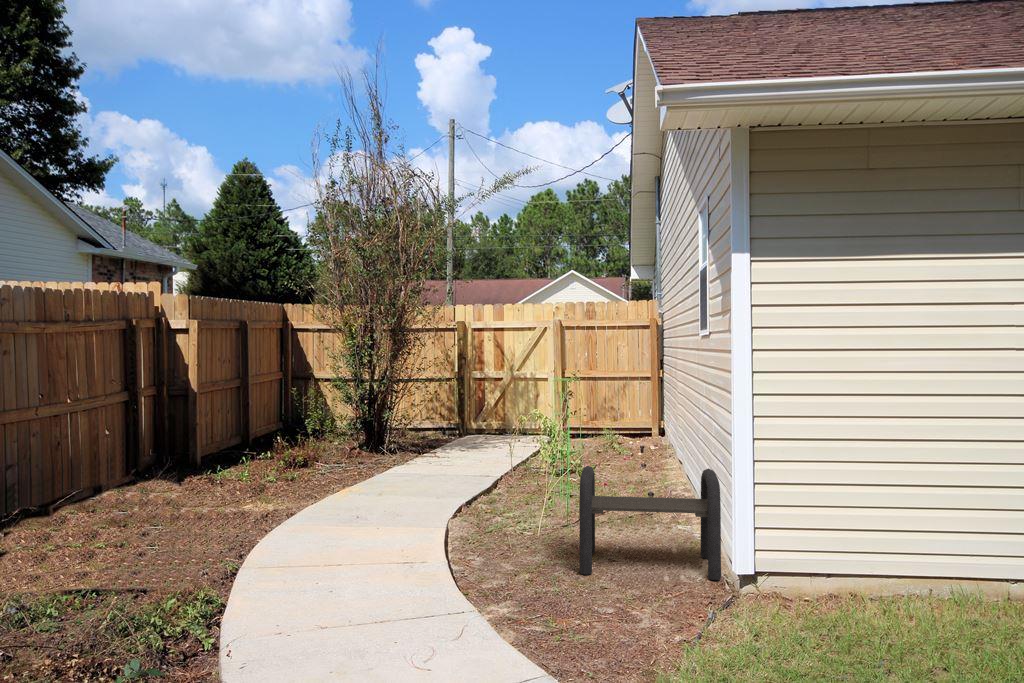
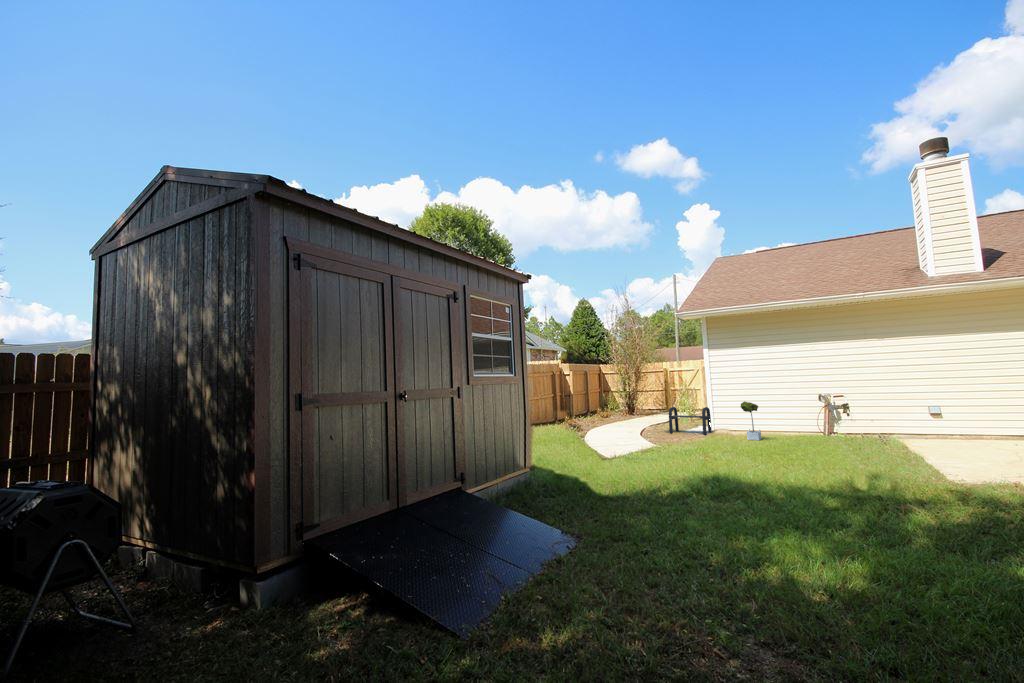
potted tree: none [888,464,962,621] -> present [741,401,761,440]

